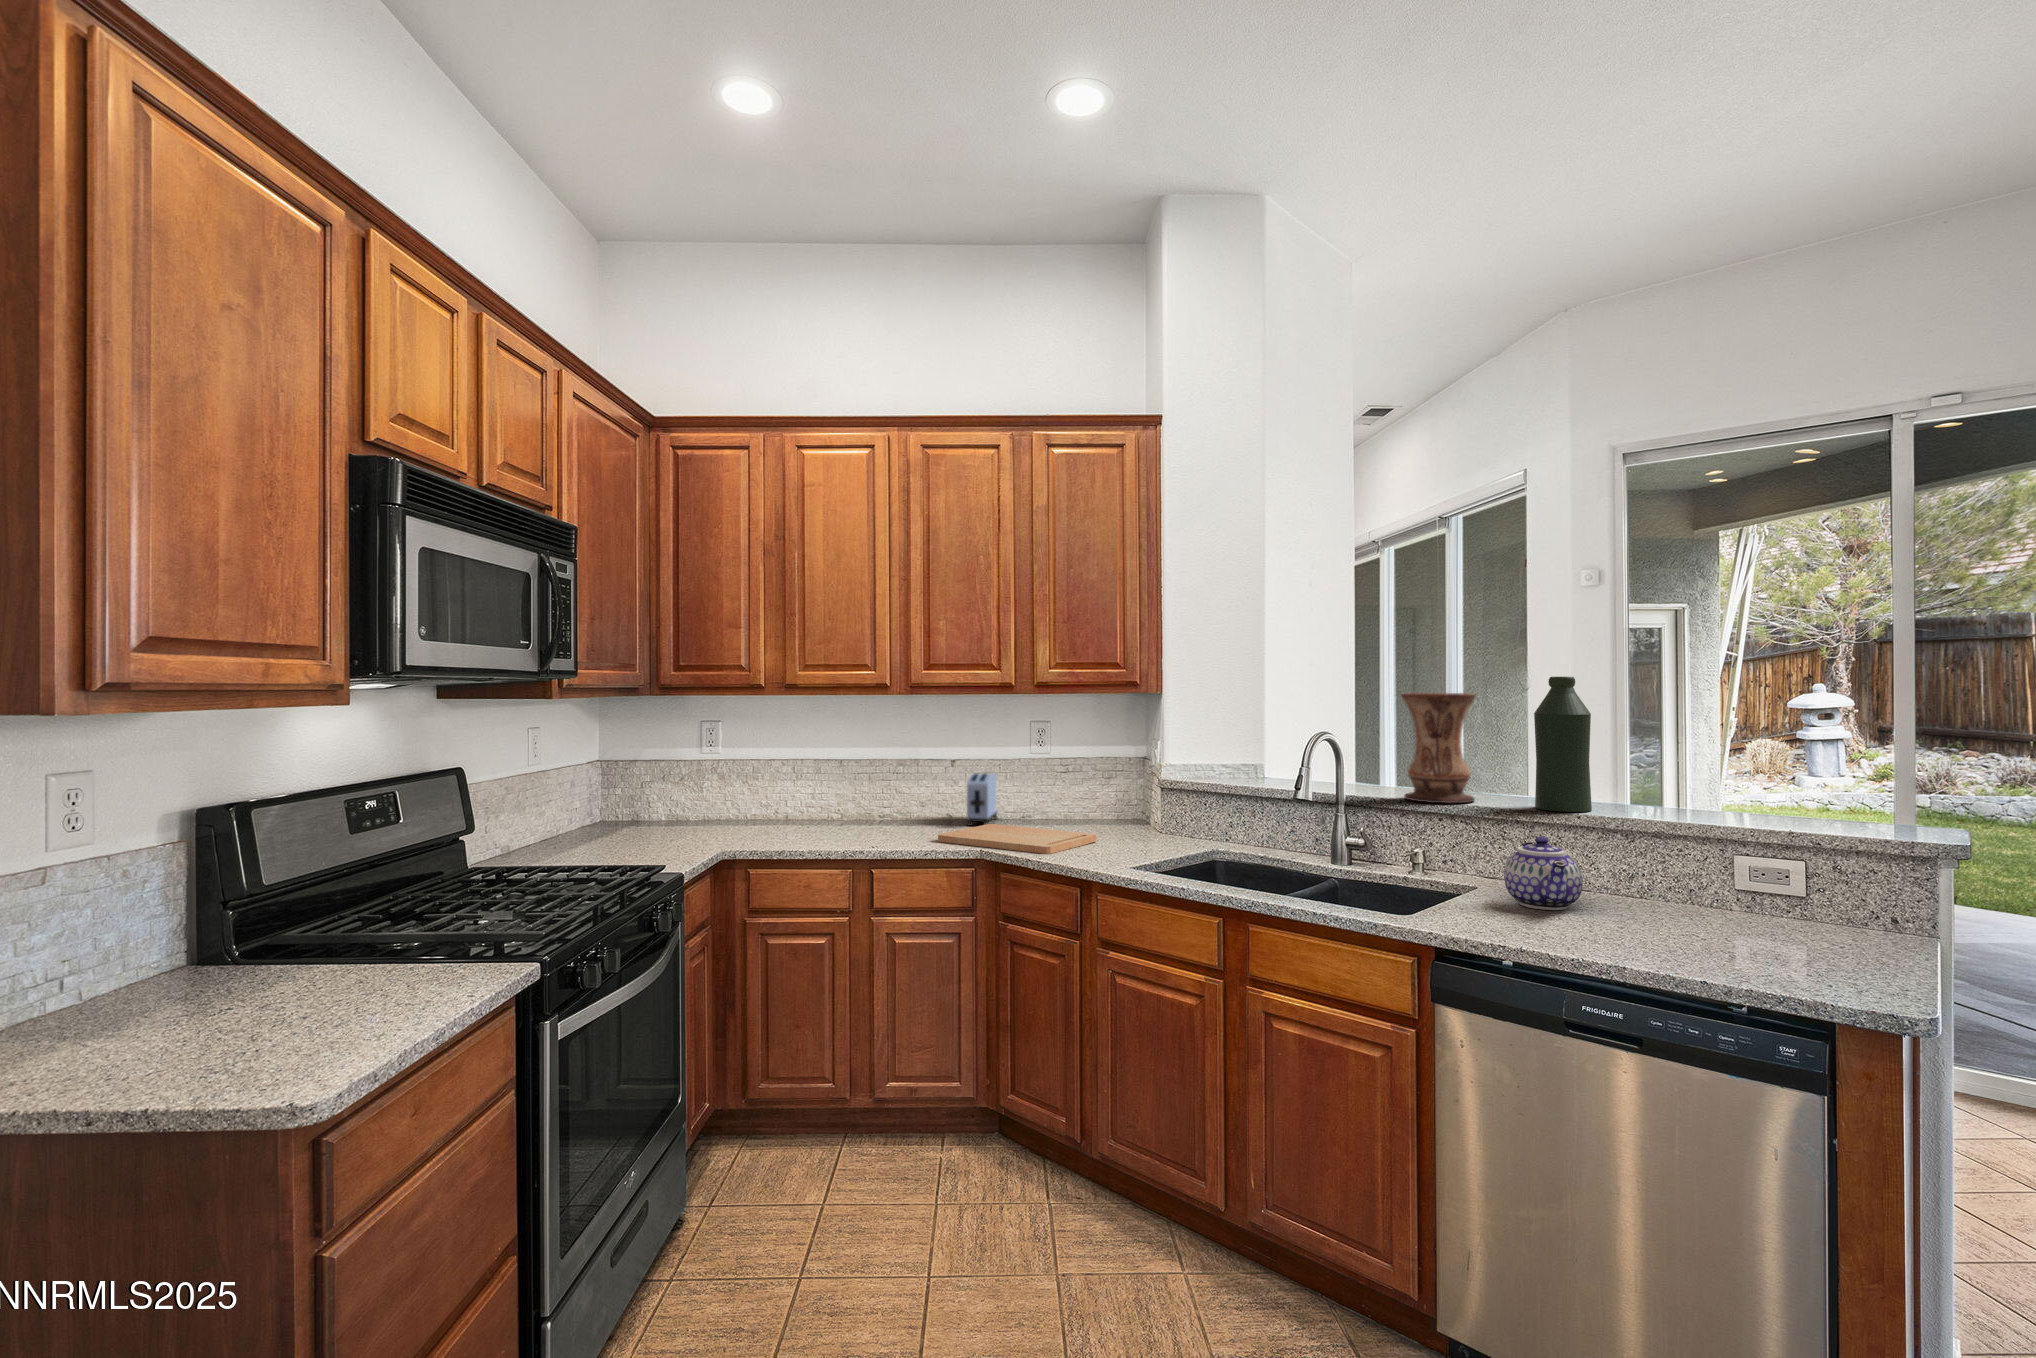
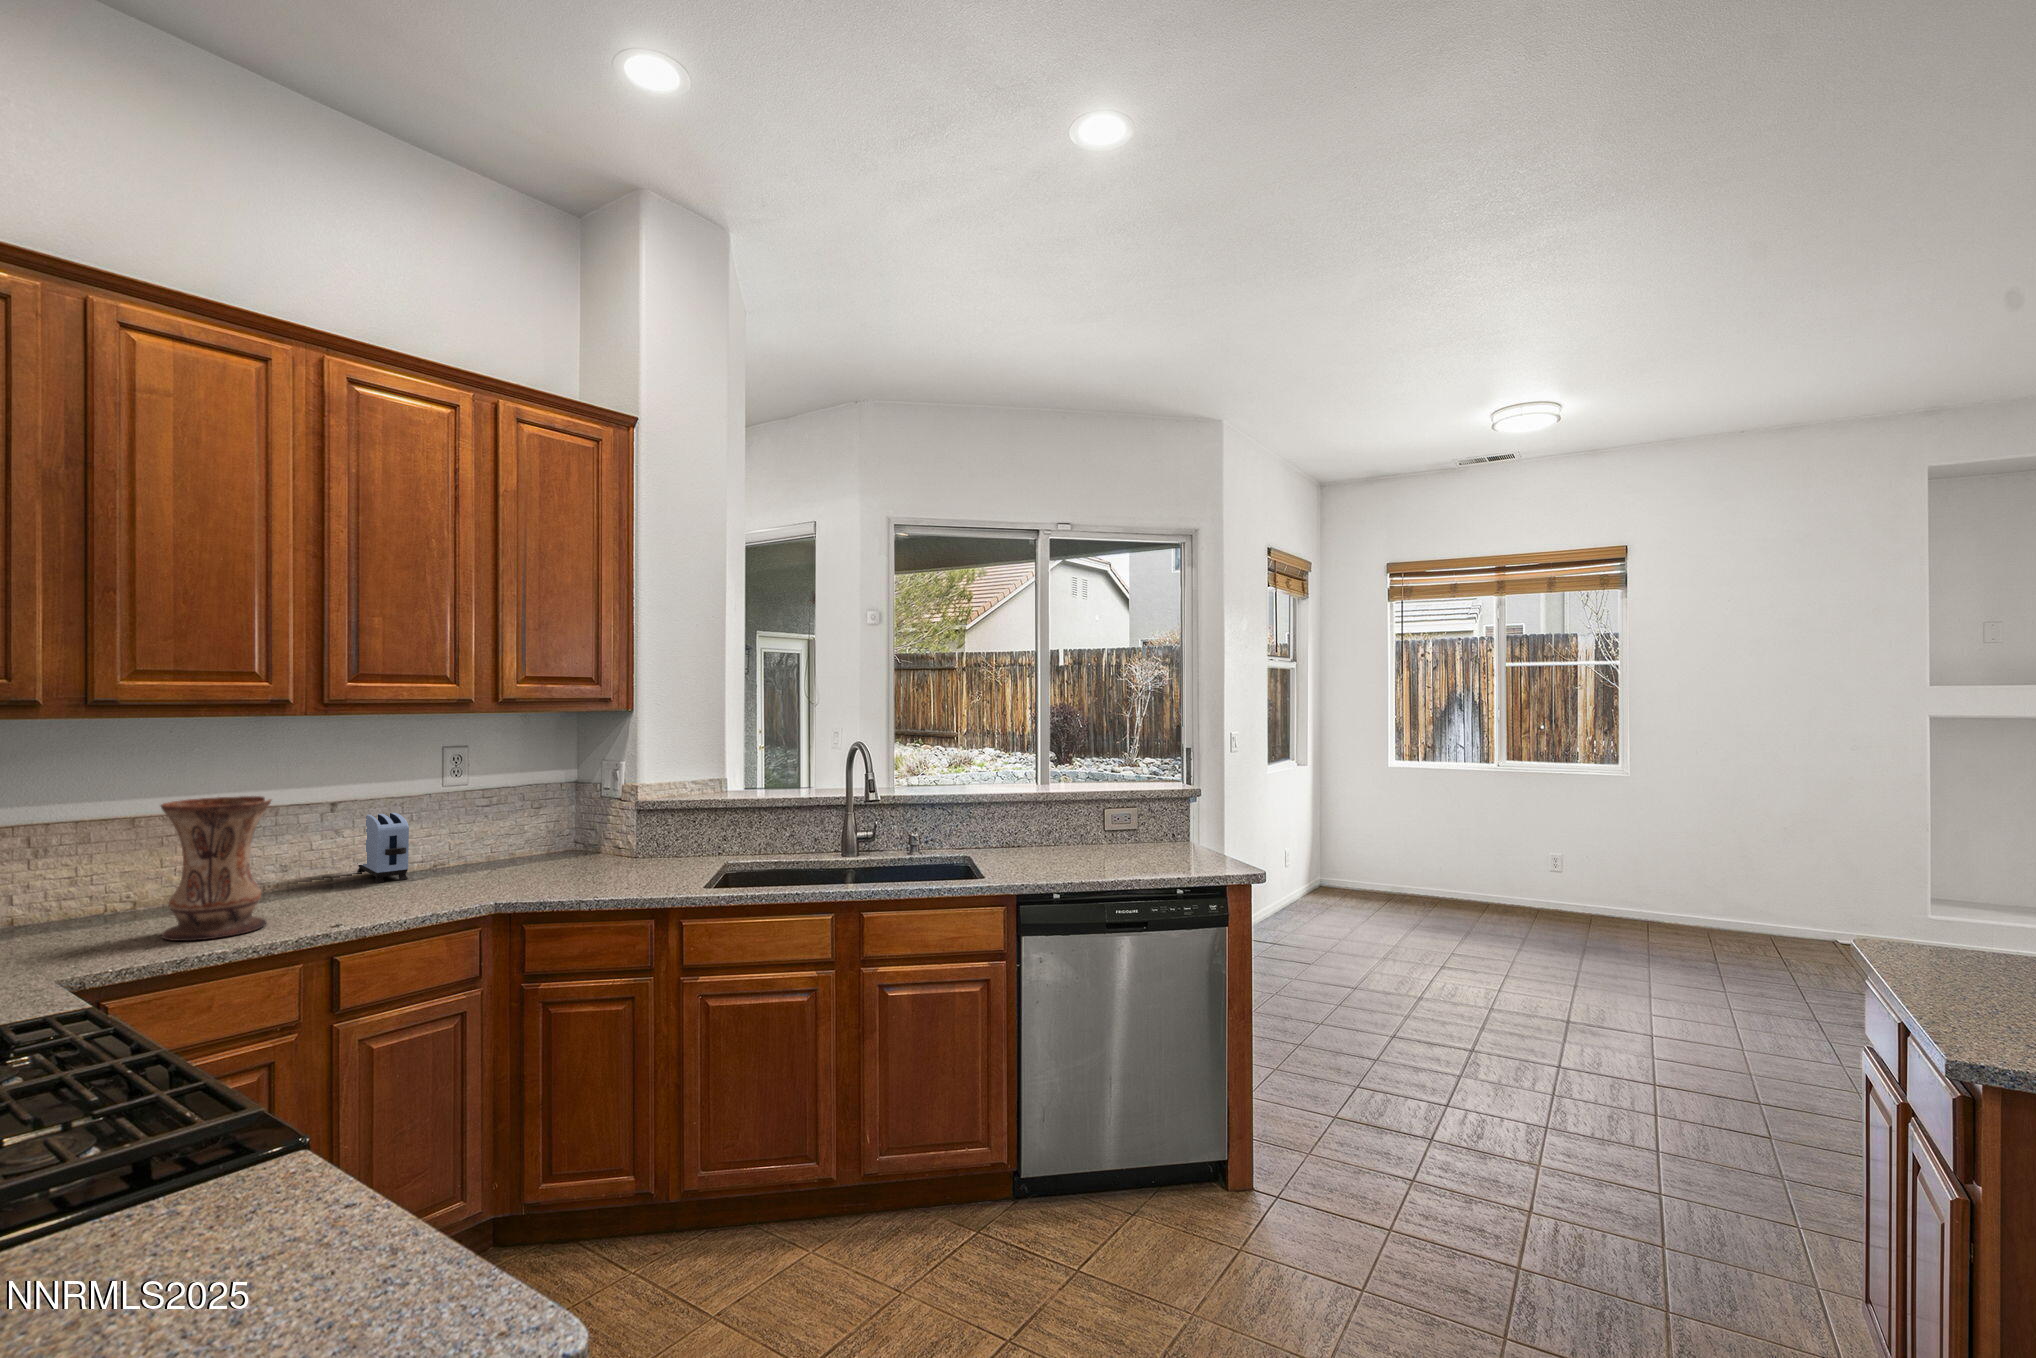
bottle: present [1534,676,1592,812] -> none [986,699,1022,794]
vase: present [1401,693,1476,803] -> present [161,796,271,941]
cutting board: present [938,824,1097,854] -> none [404,865,598,904]
teapot: present [1504,837,1583,910] -> none [1000,812,1059,862]

